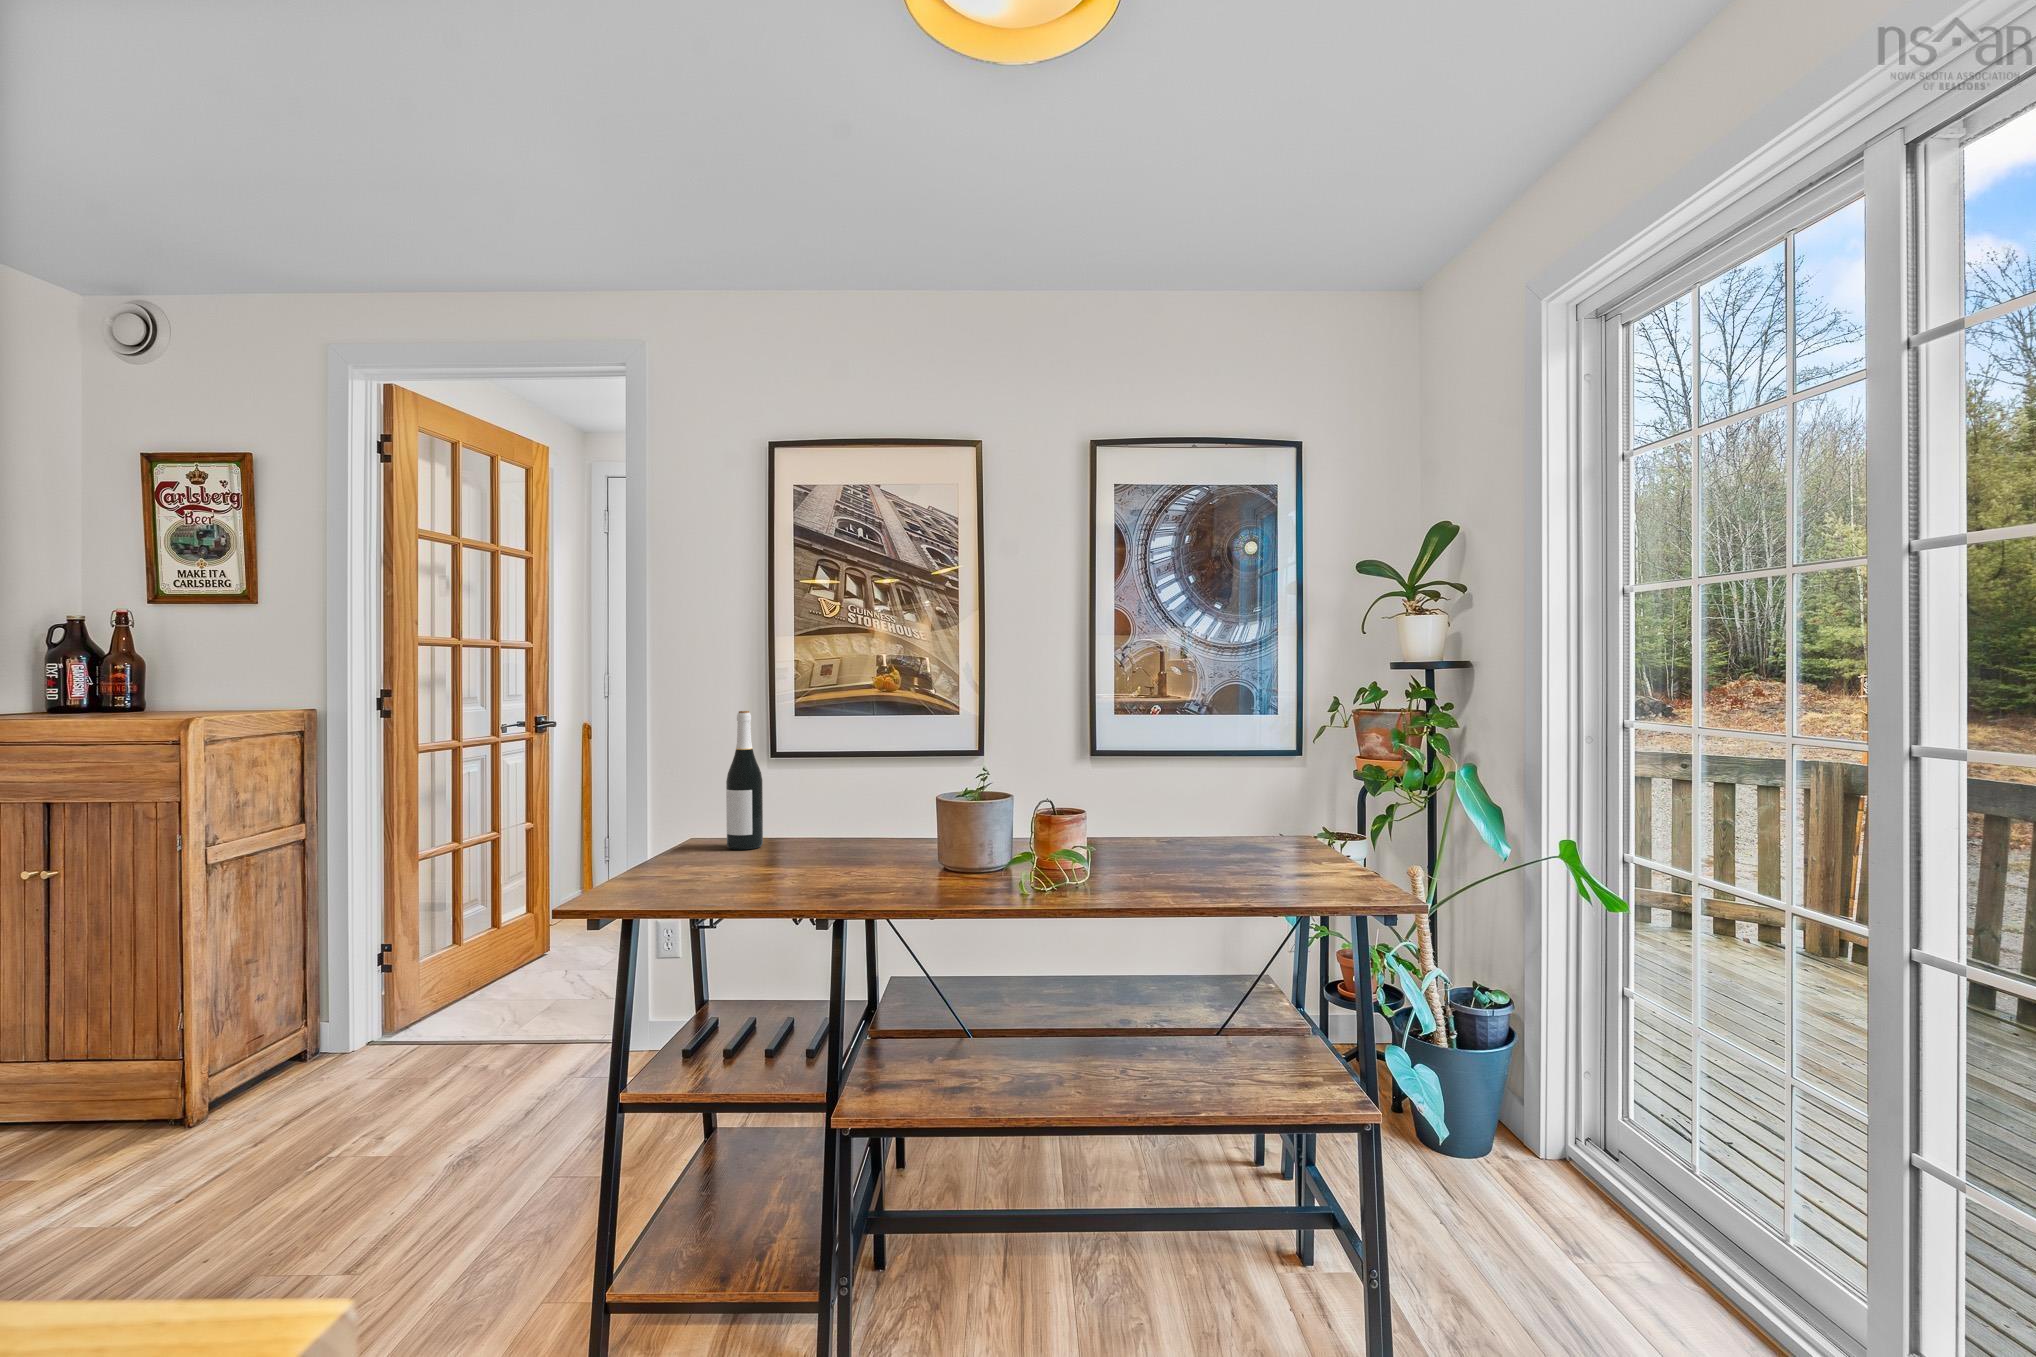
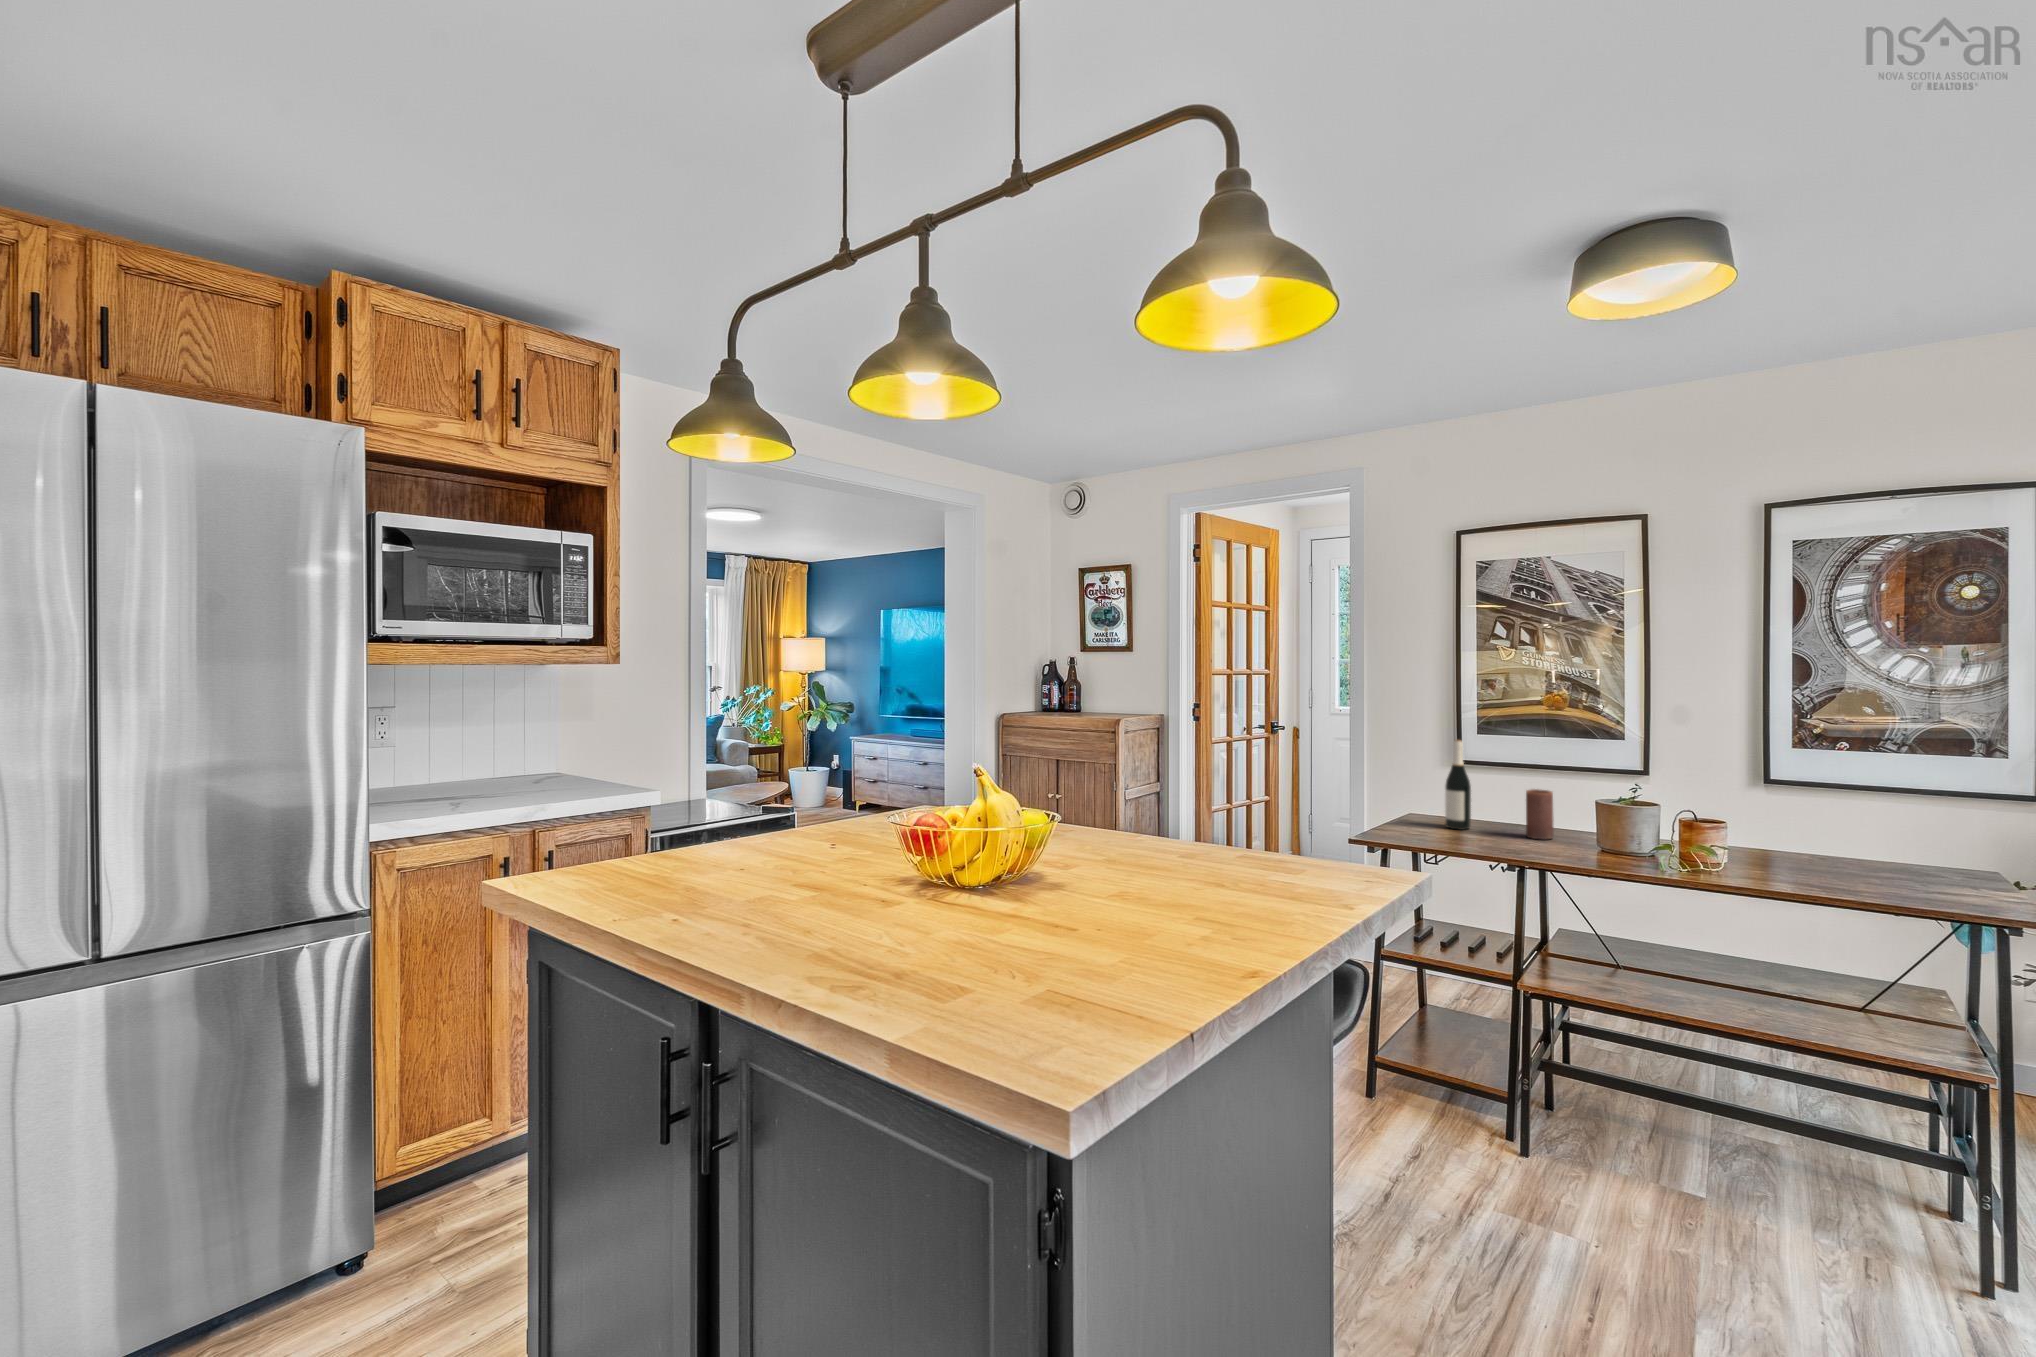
candle: none [834,778,871,851] -> present [1526,789,1554,839]

